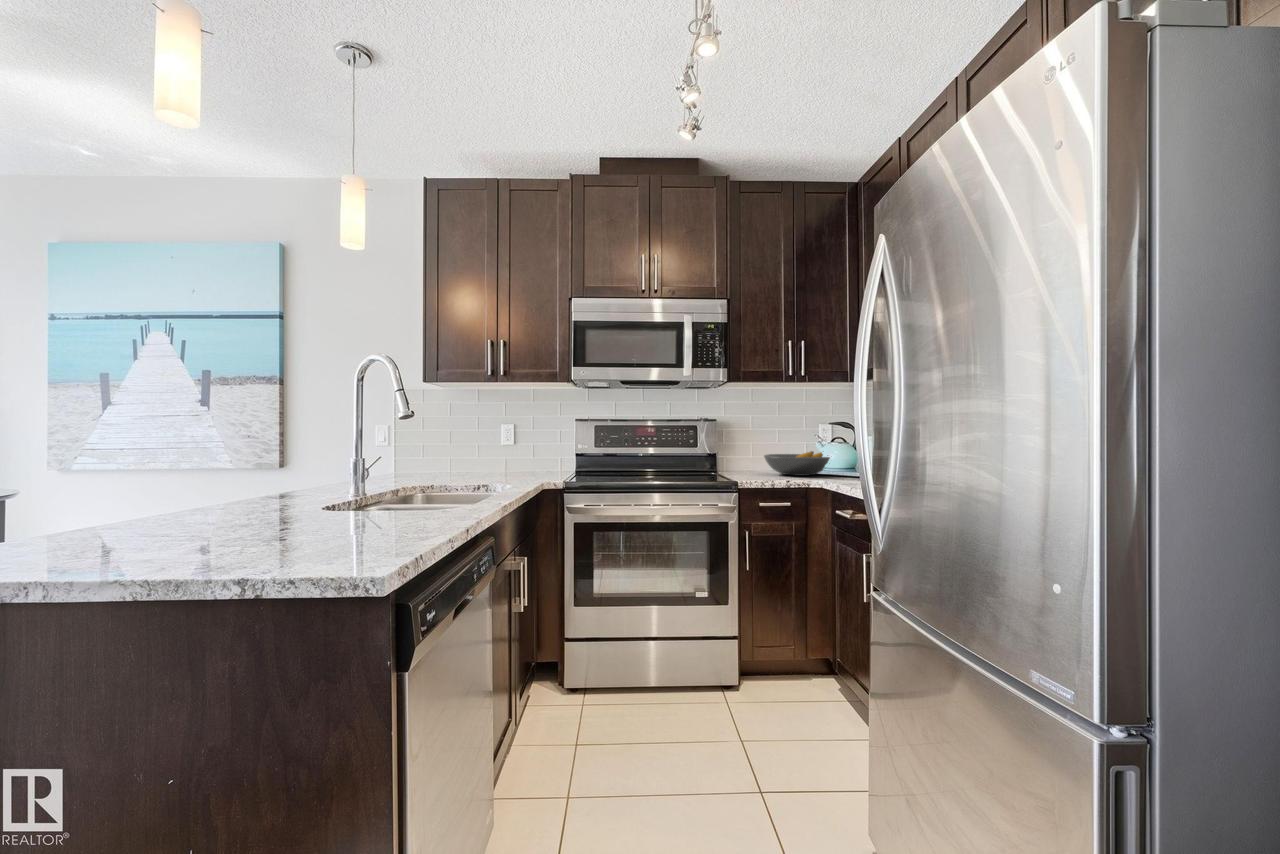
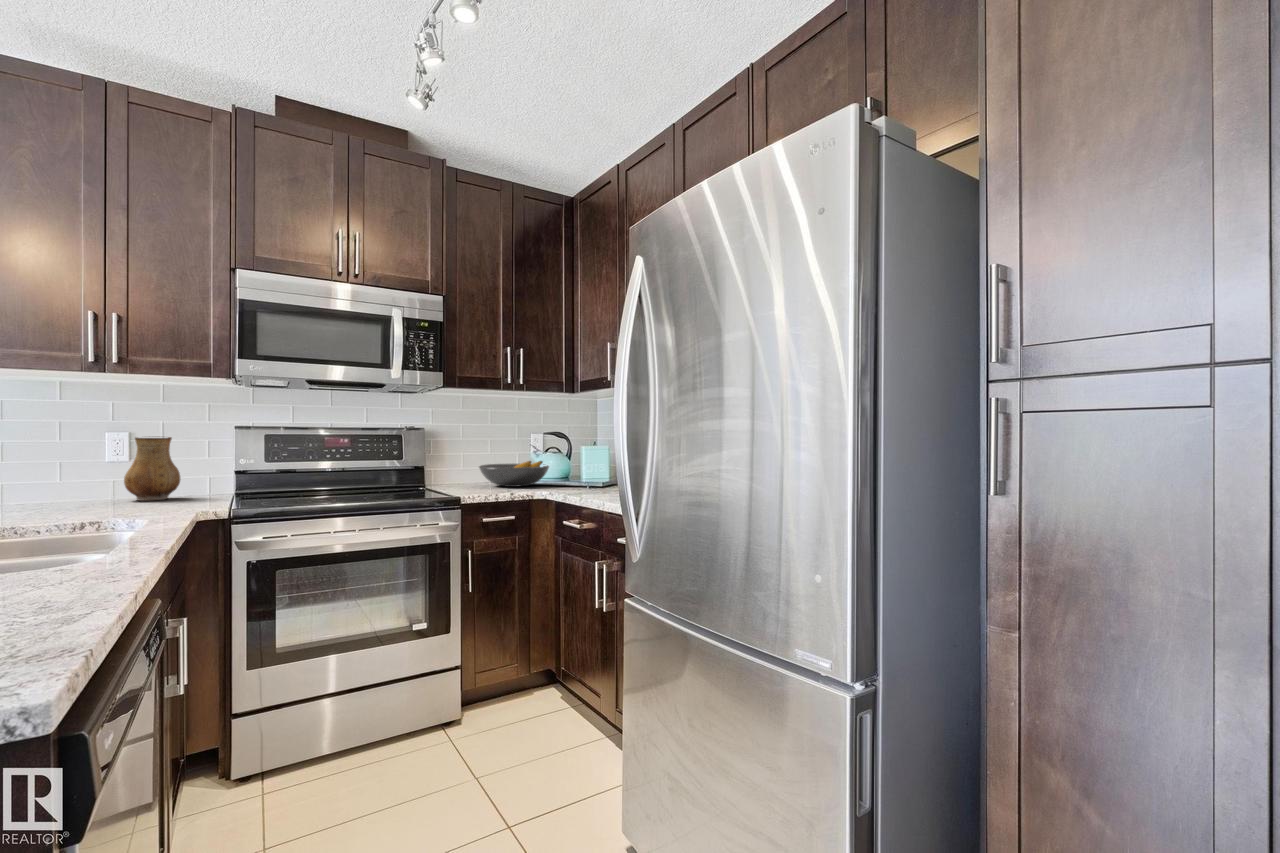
ceramic pitcher: none [510,427,543,473] -> present [124,437,180,501]

